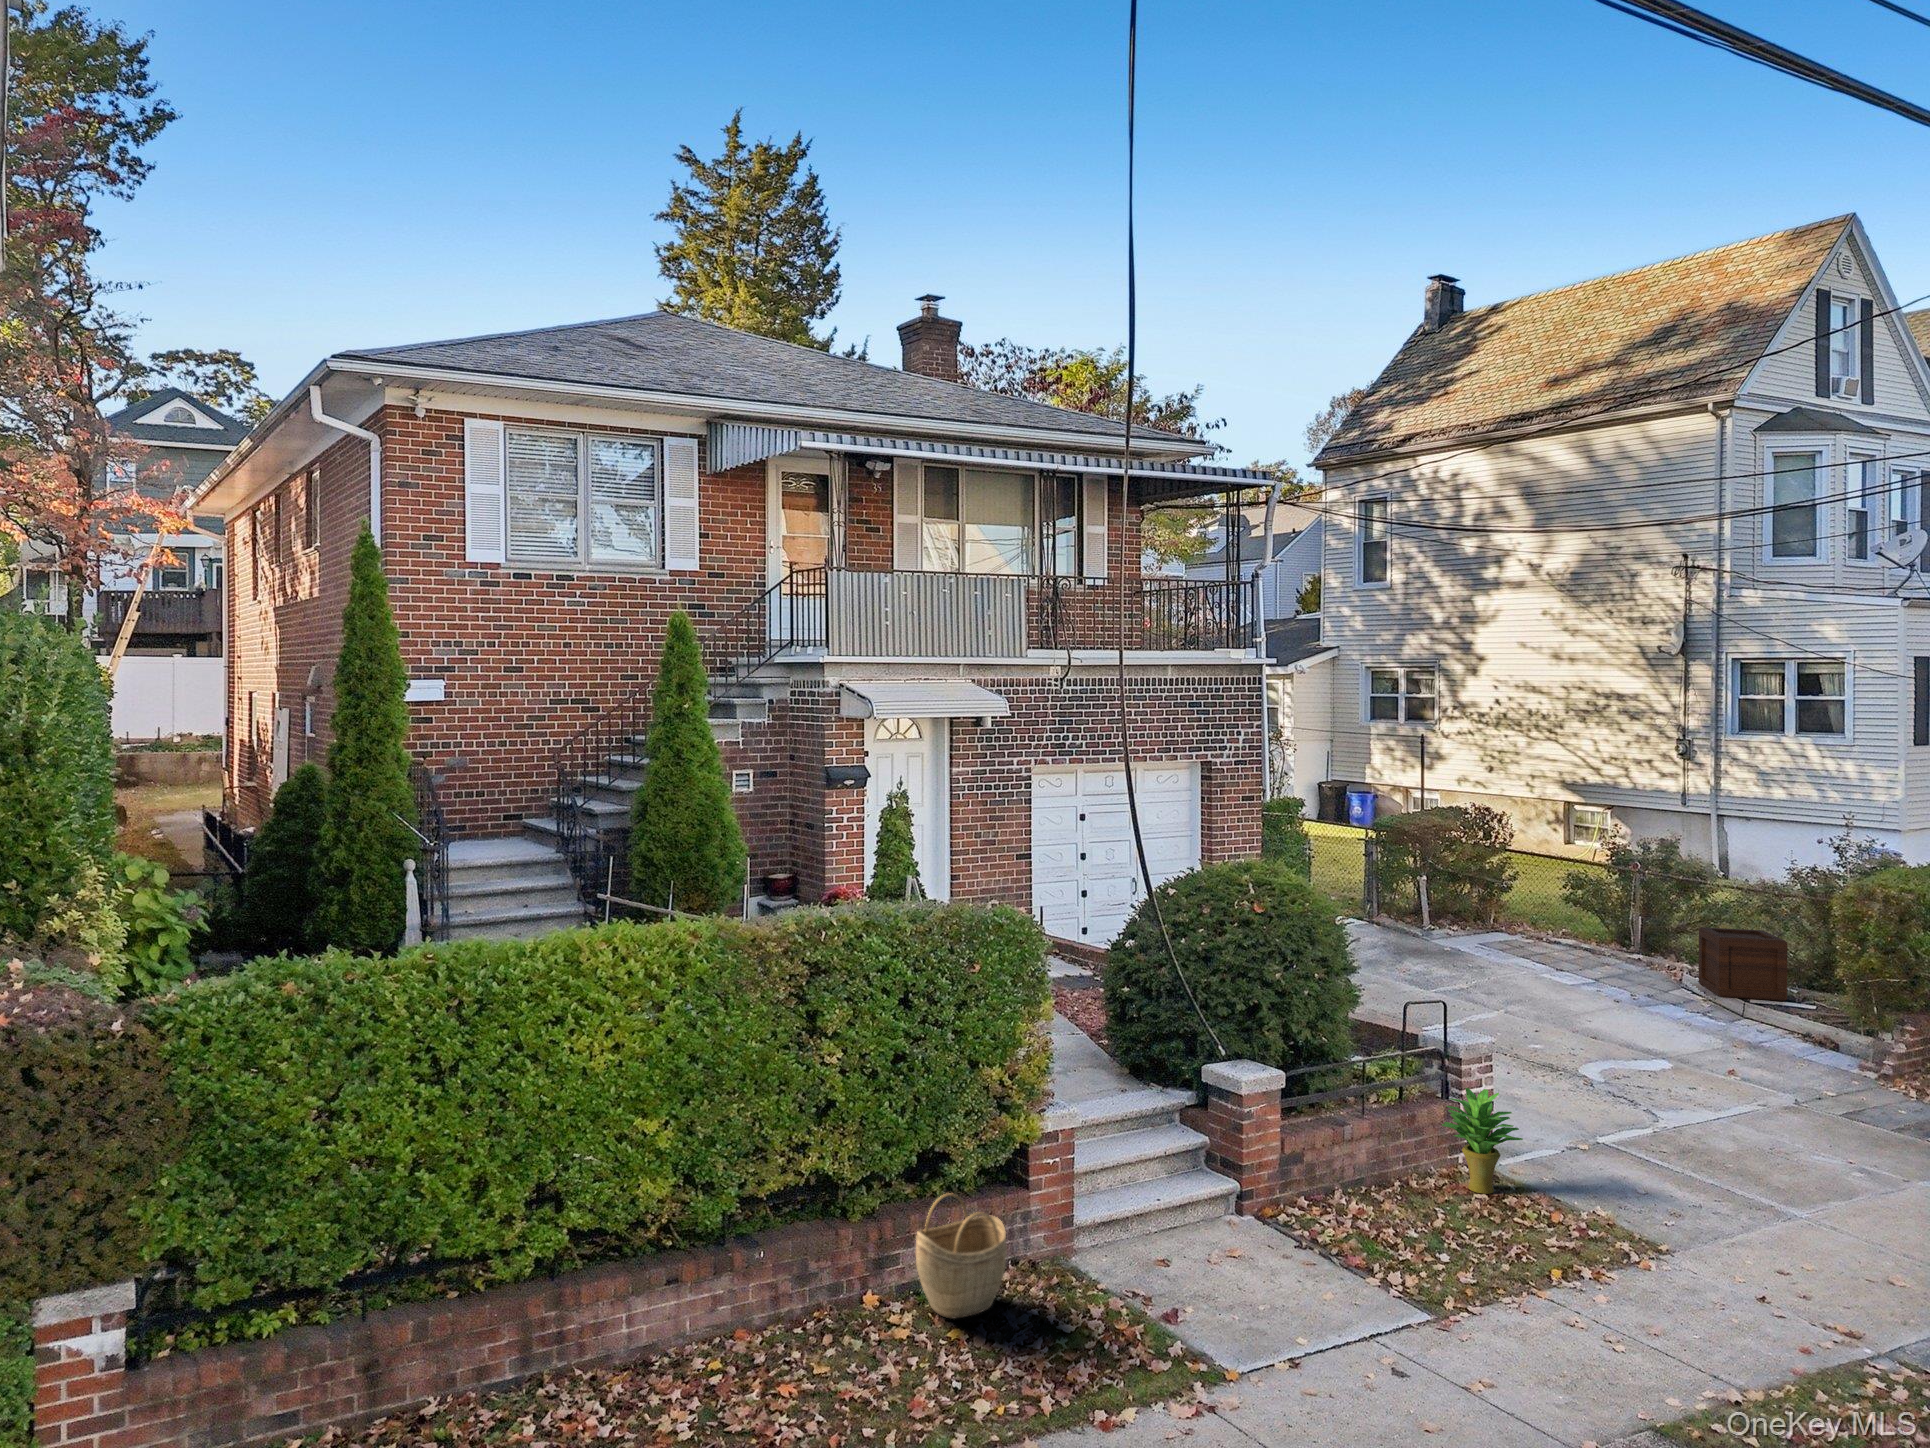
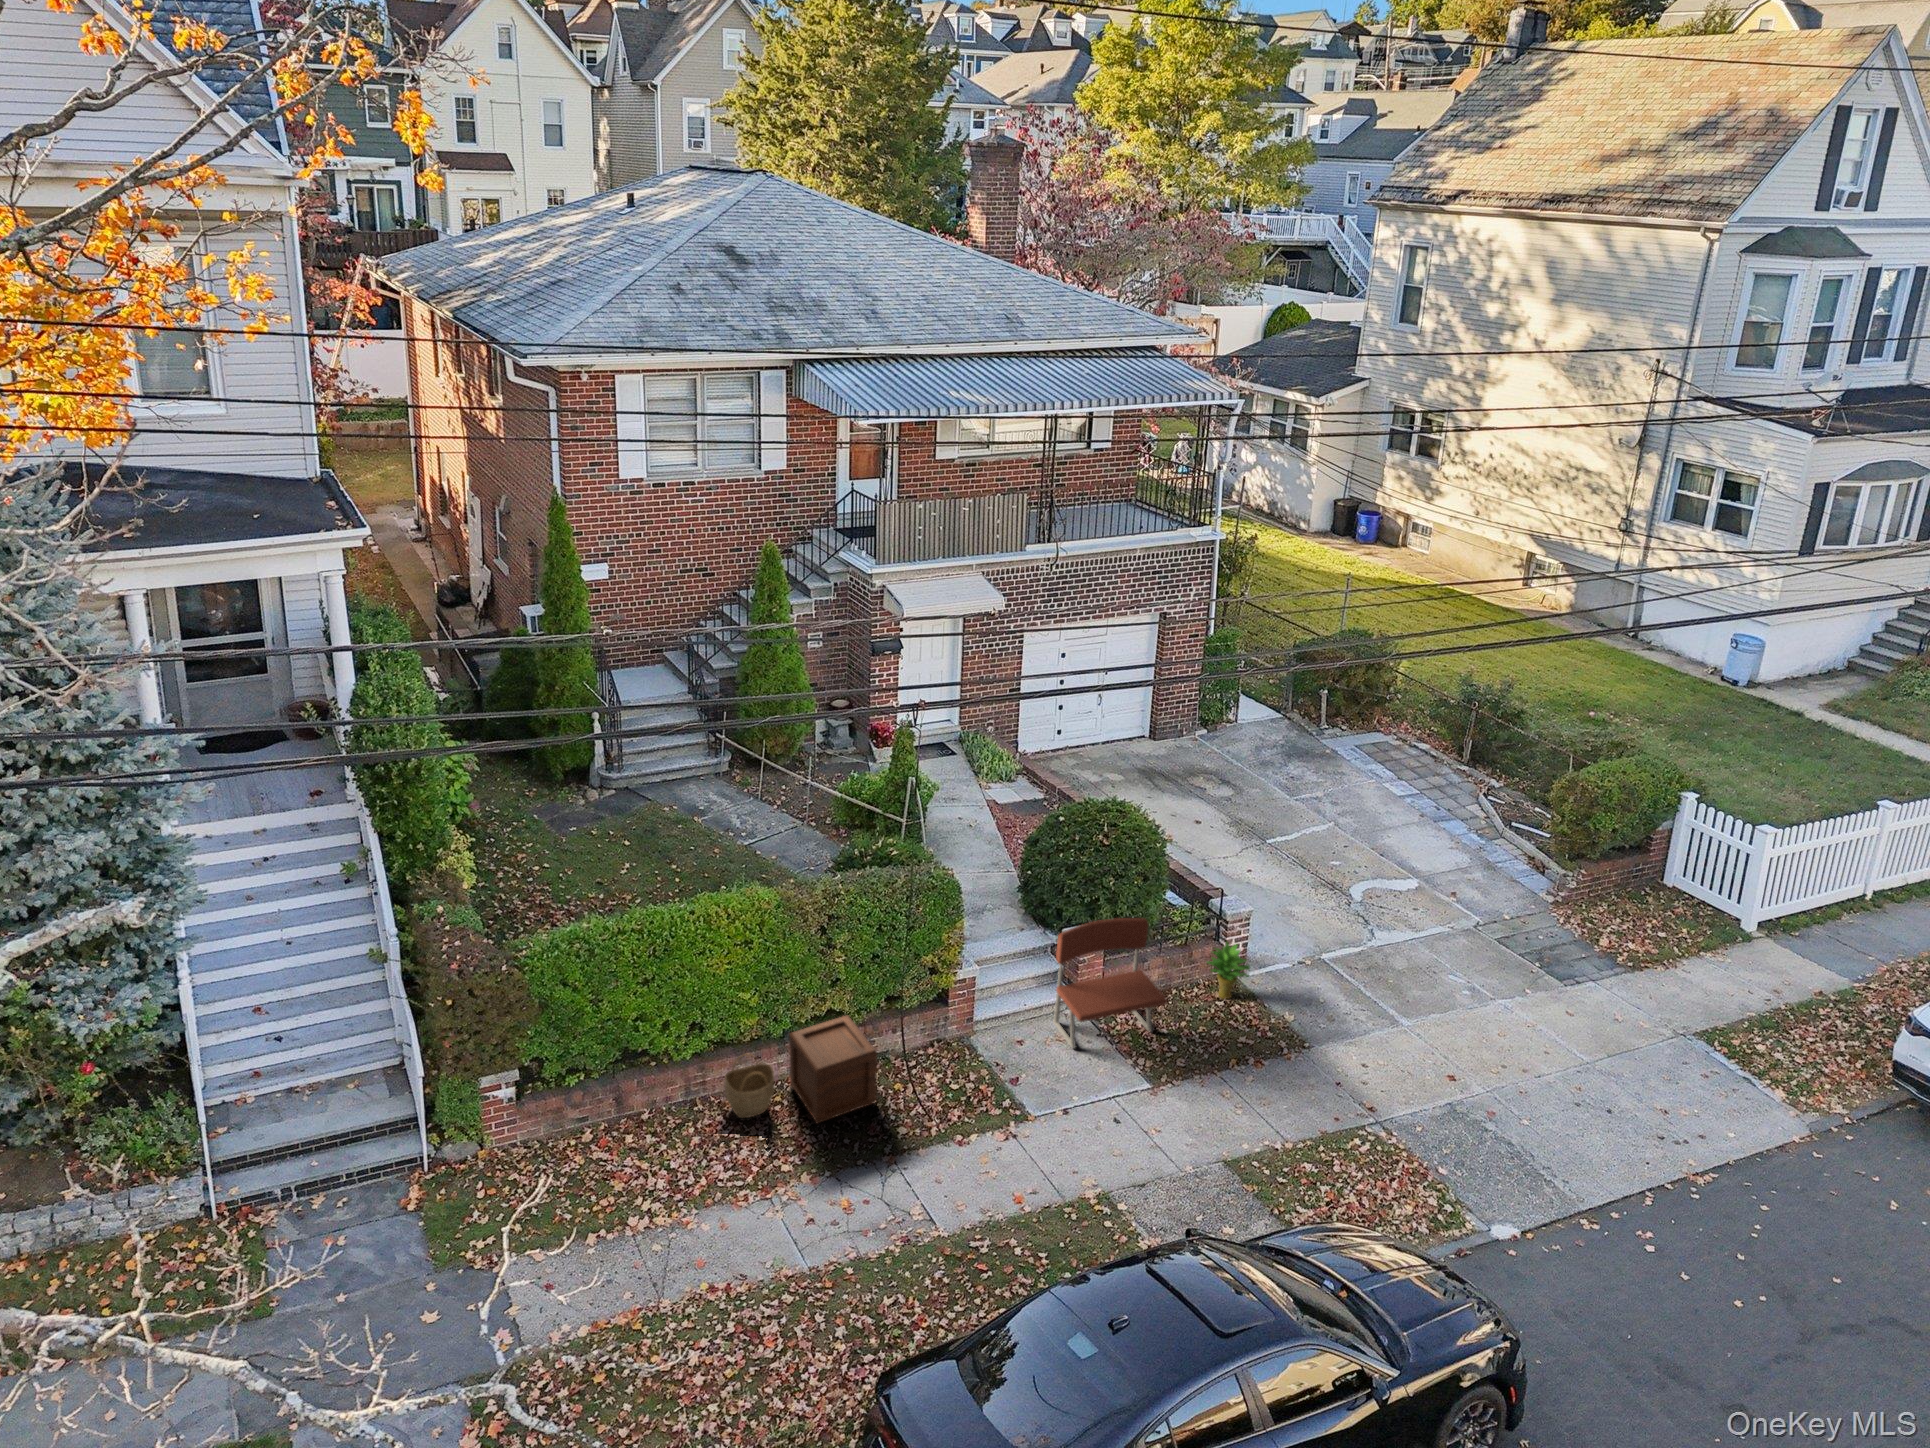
wooden crate: present [1699,927,1787,1001] -> present [789,1015,877,1123]
bench: none [1209,1024,1416,1267] -> present [1053,918,1167,1049]
woven basket: present [916,1193,1007,1319] -> present [725,1054,775,1118]

